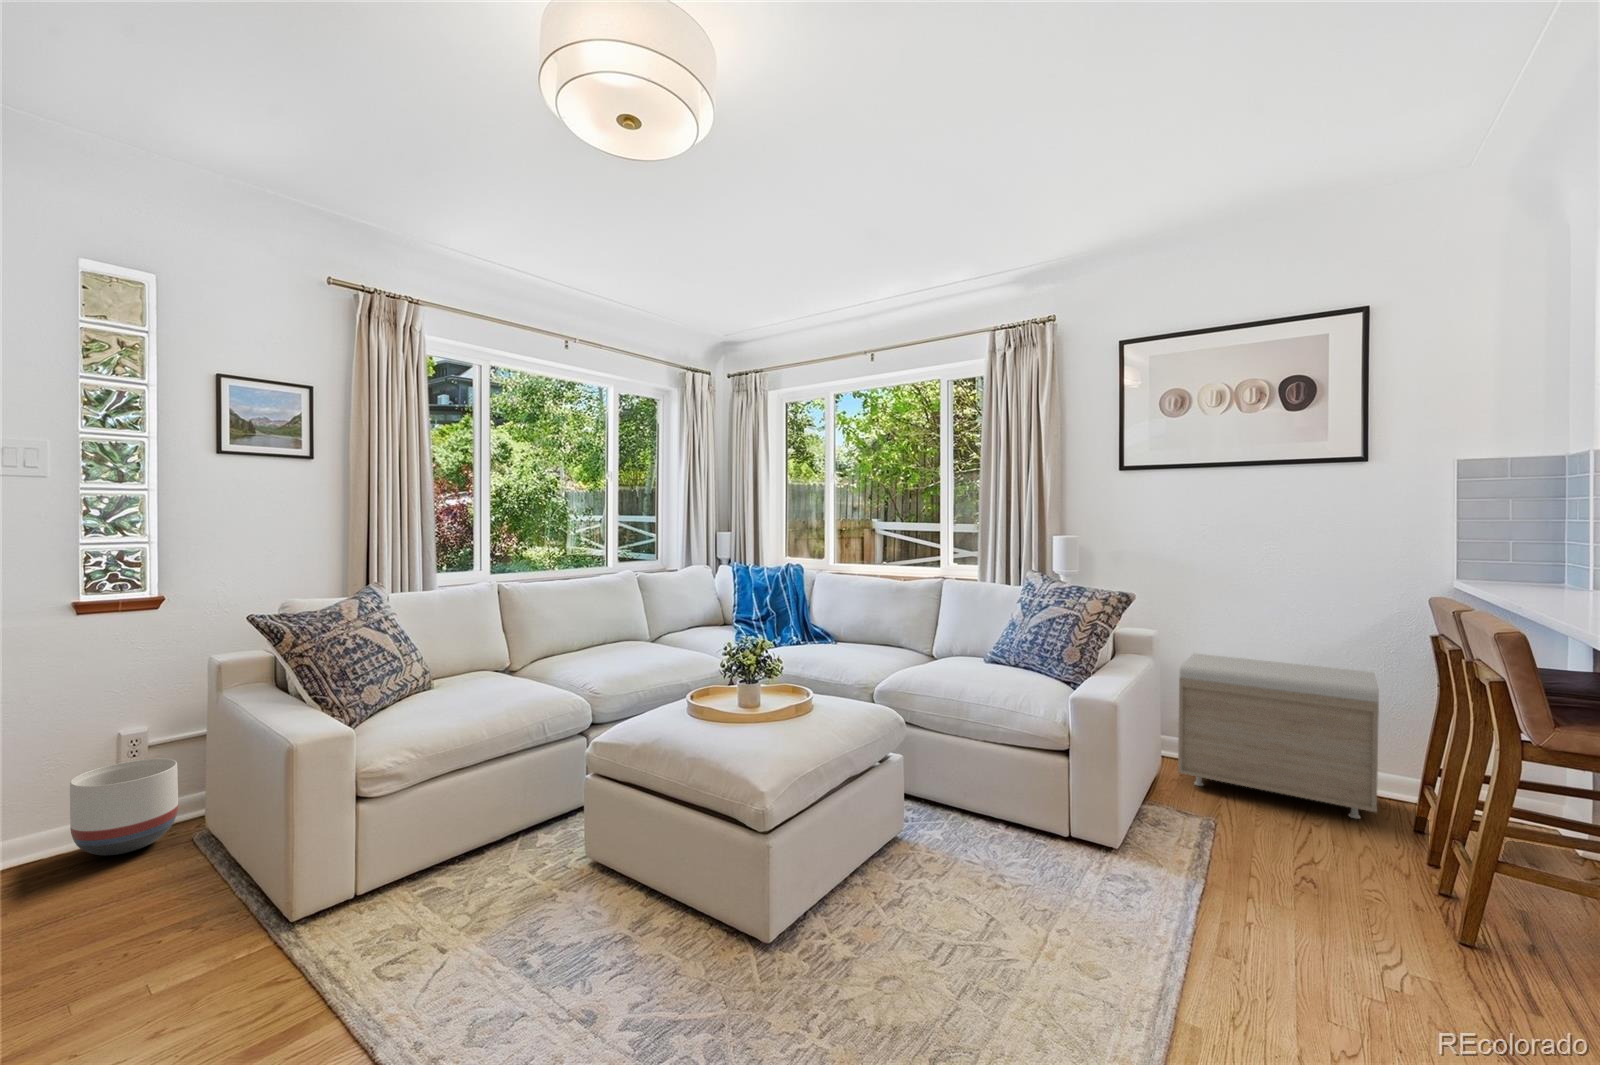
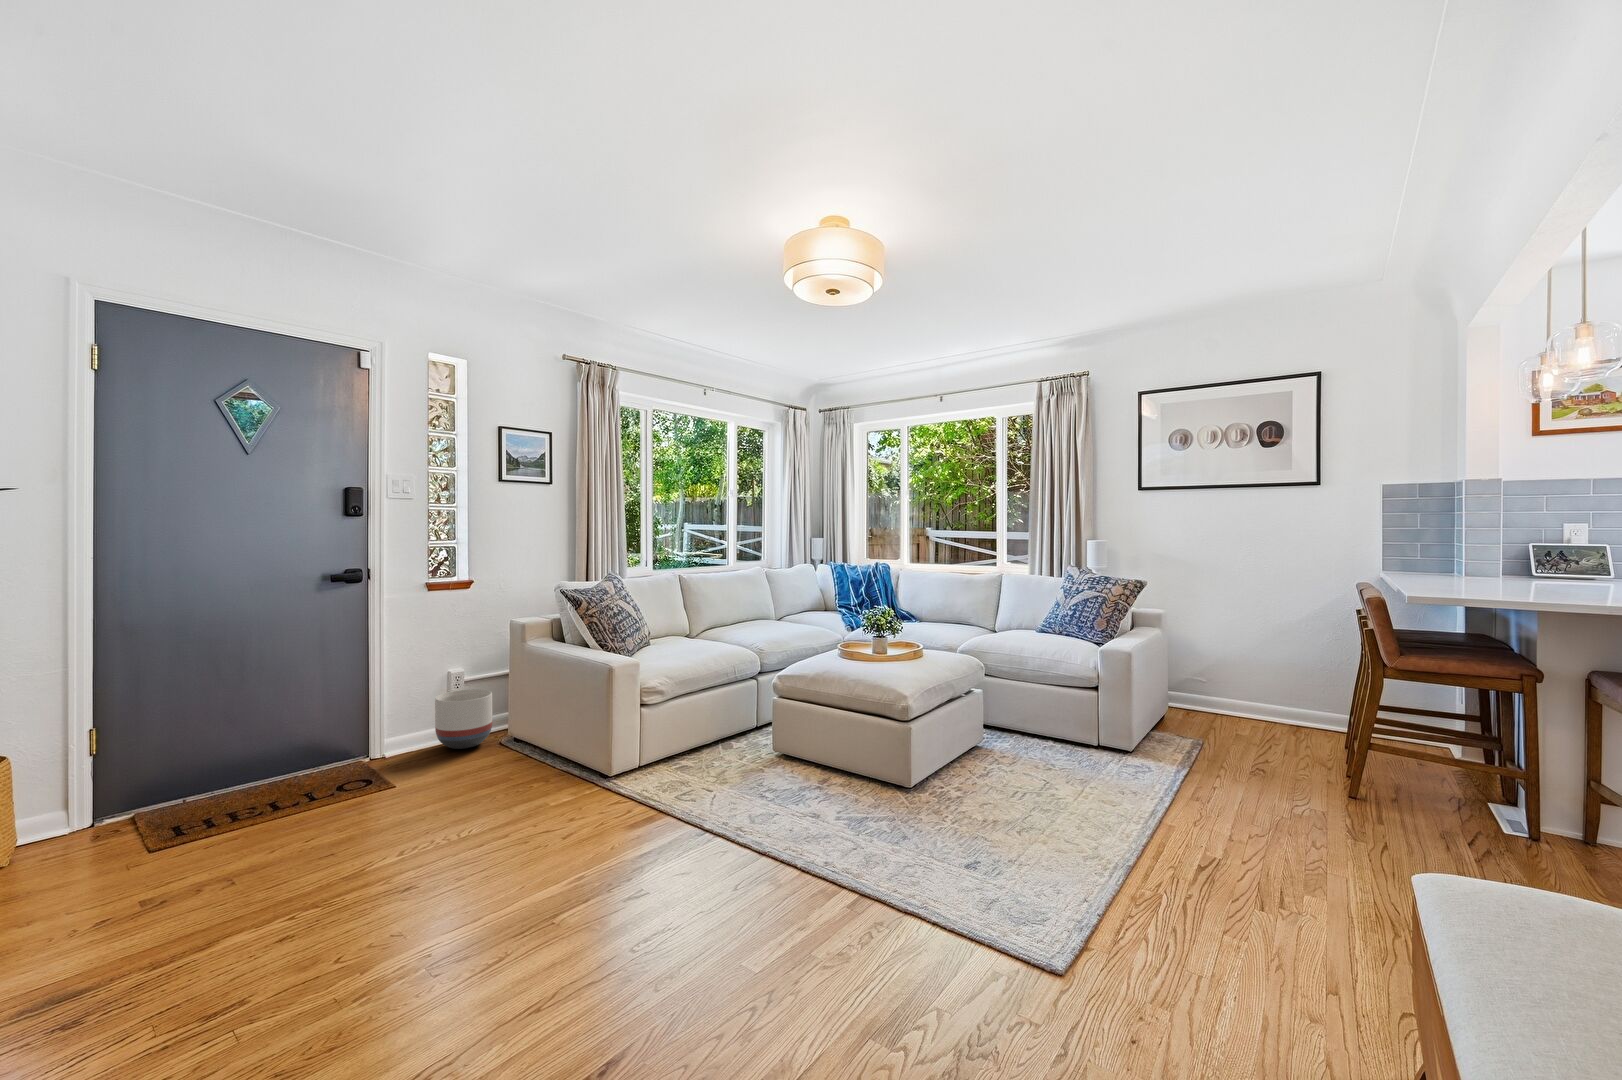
storage bench: present [1178,653,1379,819] -> none [1180,628,1323,739]

